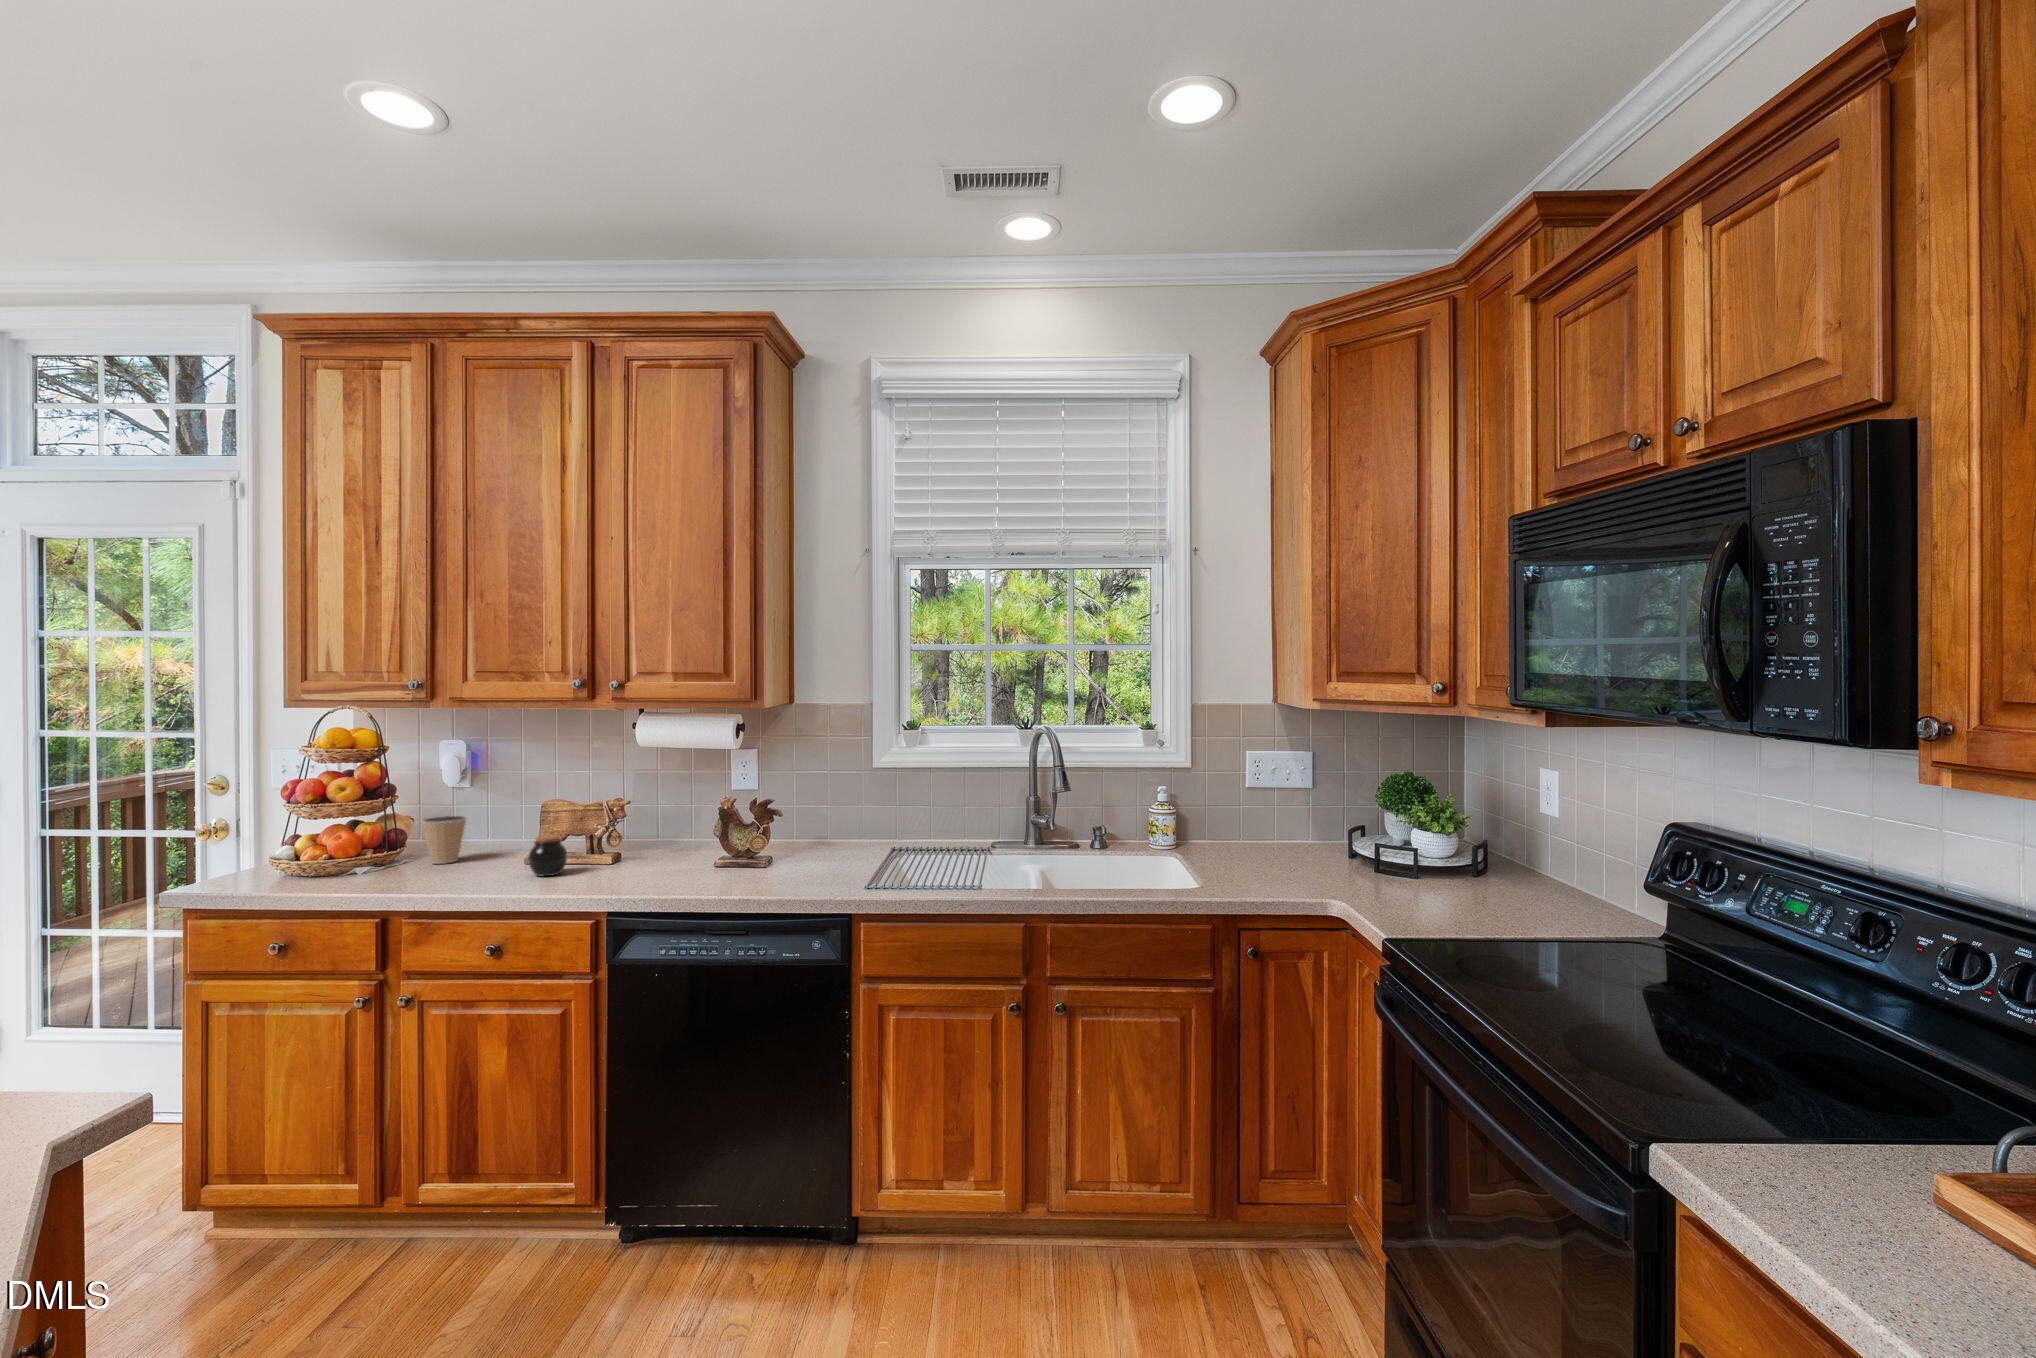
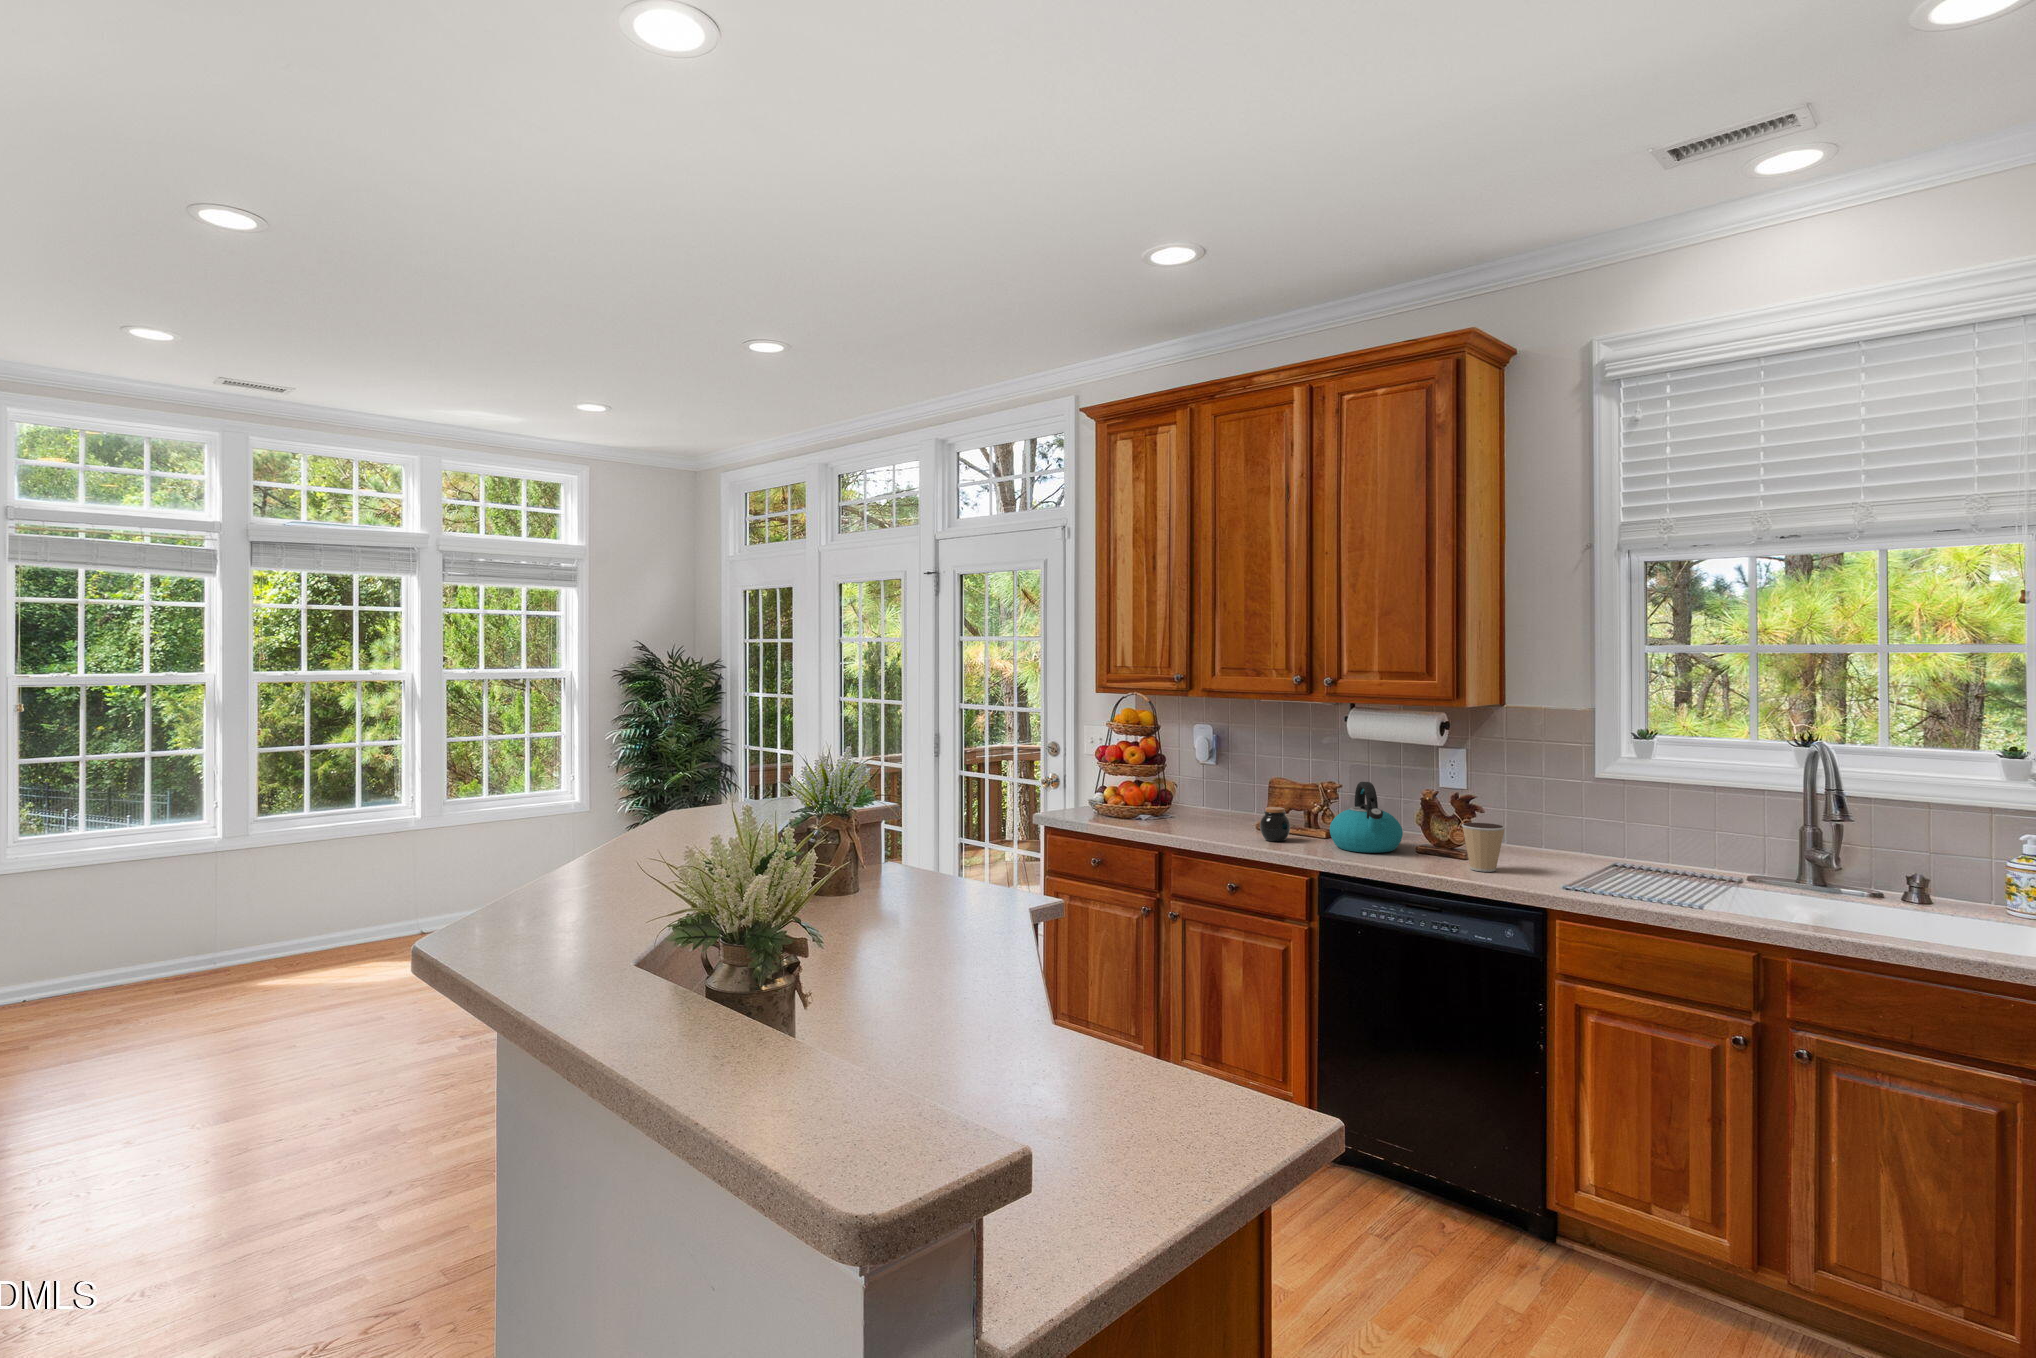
kettle: none [616,796,699,876] -> present [1330,782,1403,853]
coffee cup: present [422,816,466,864] -> present [1462,823,1505,872]

